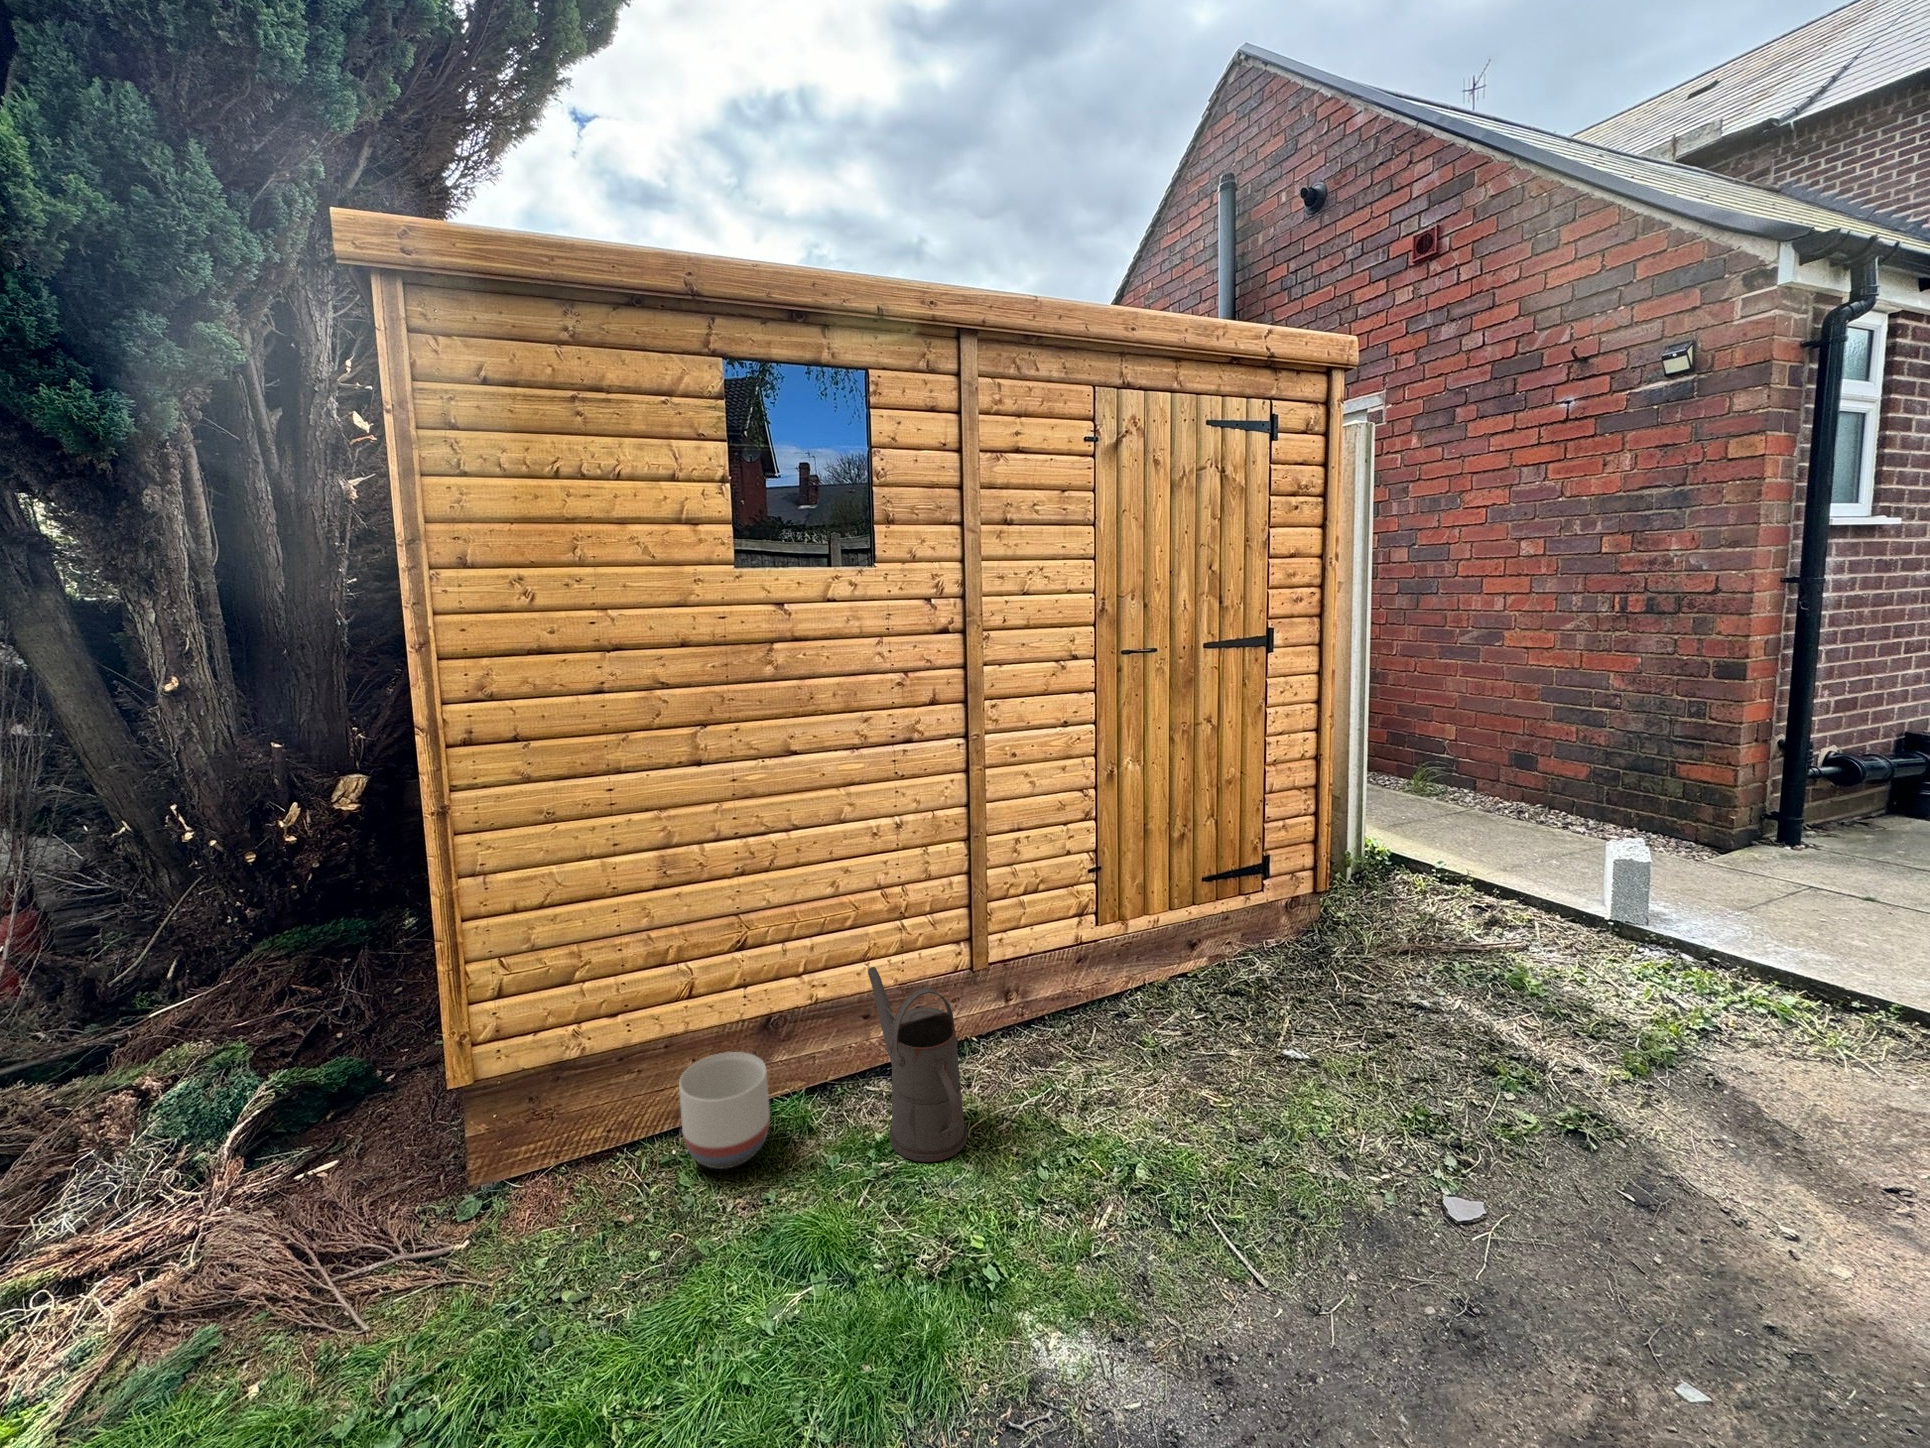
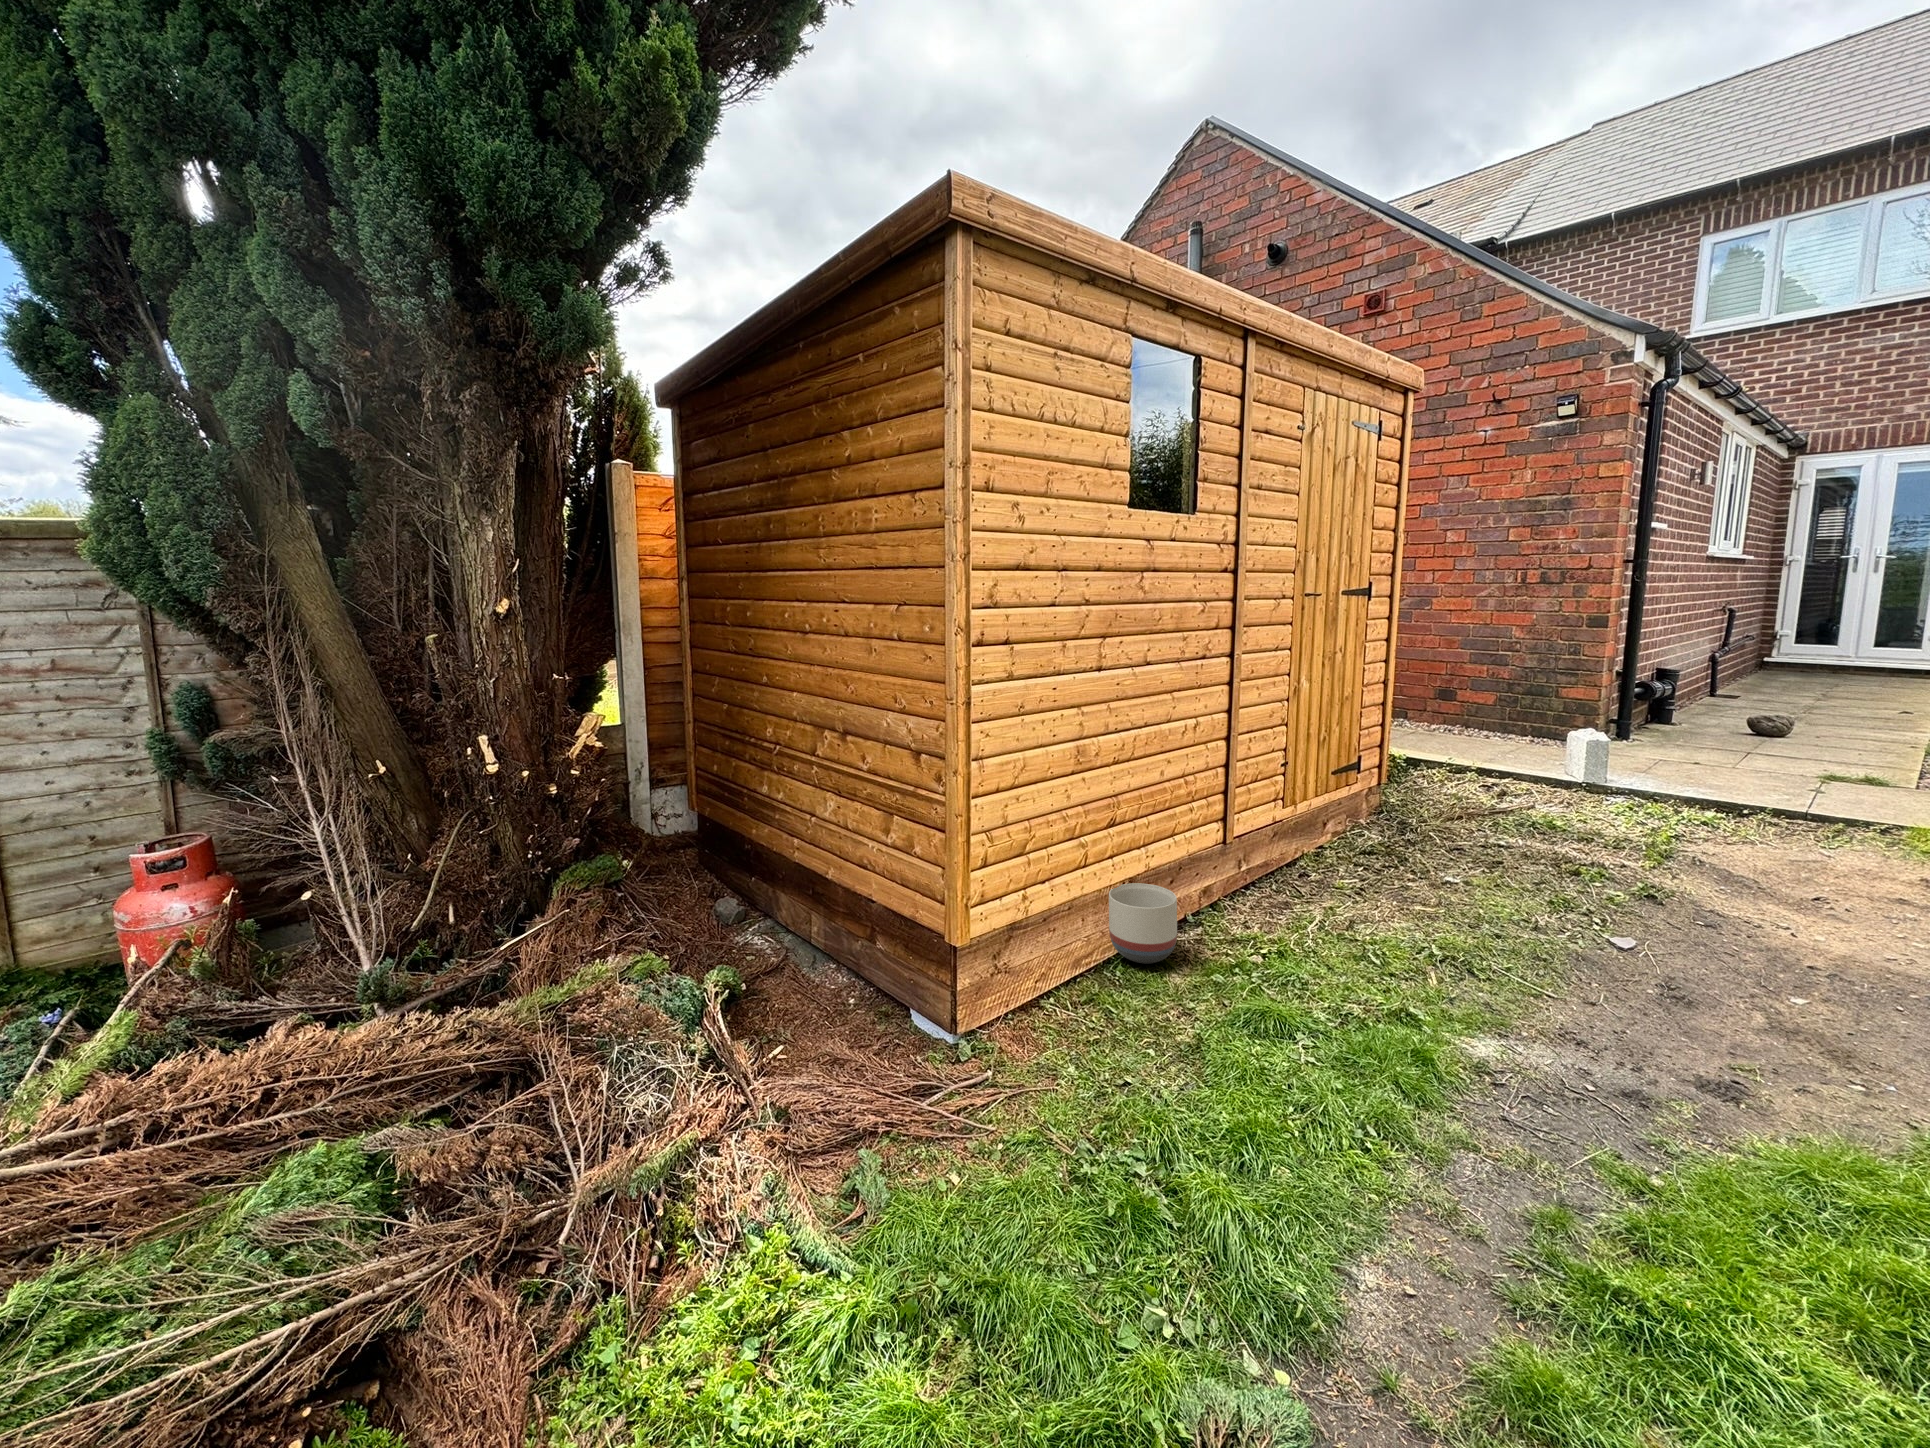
watering can: present [868,967,968,1162] -> none [1185,823,1318,945]

